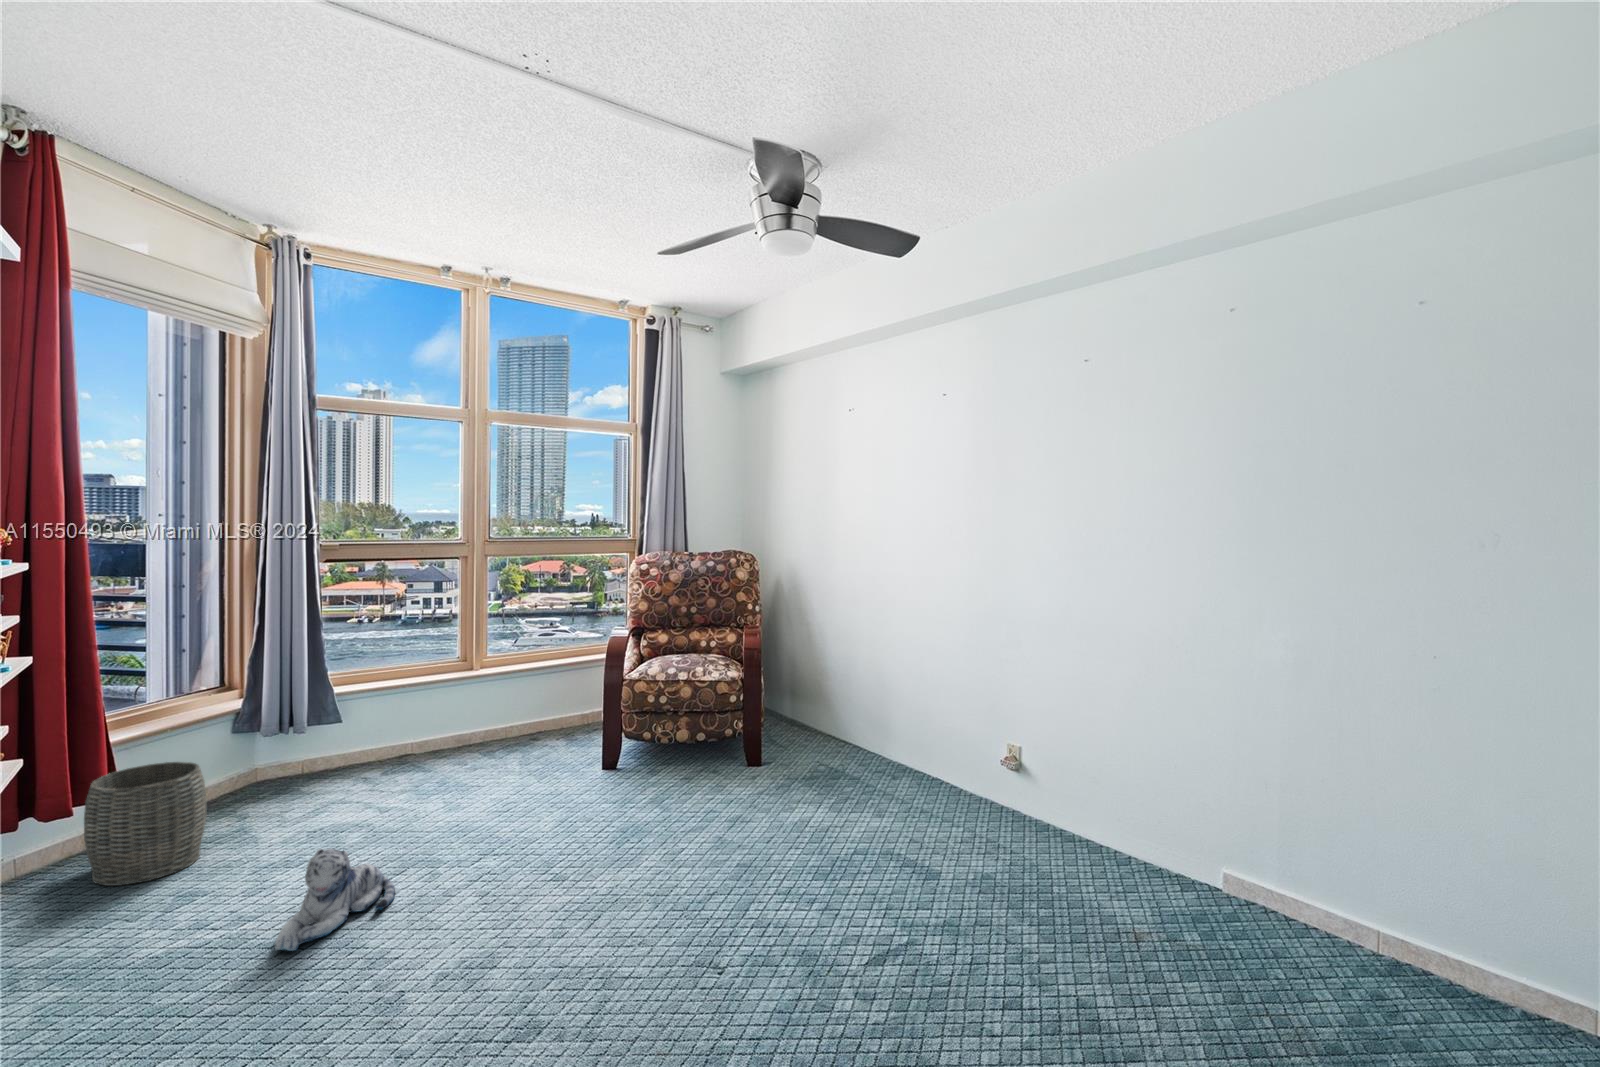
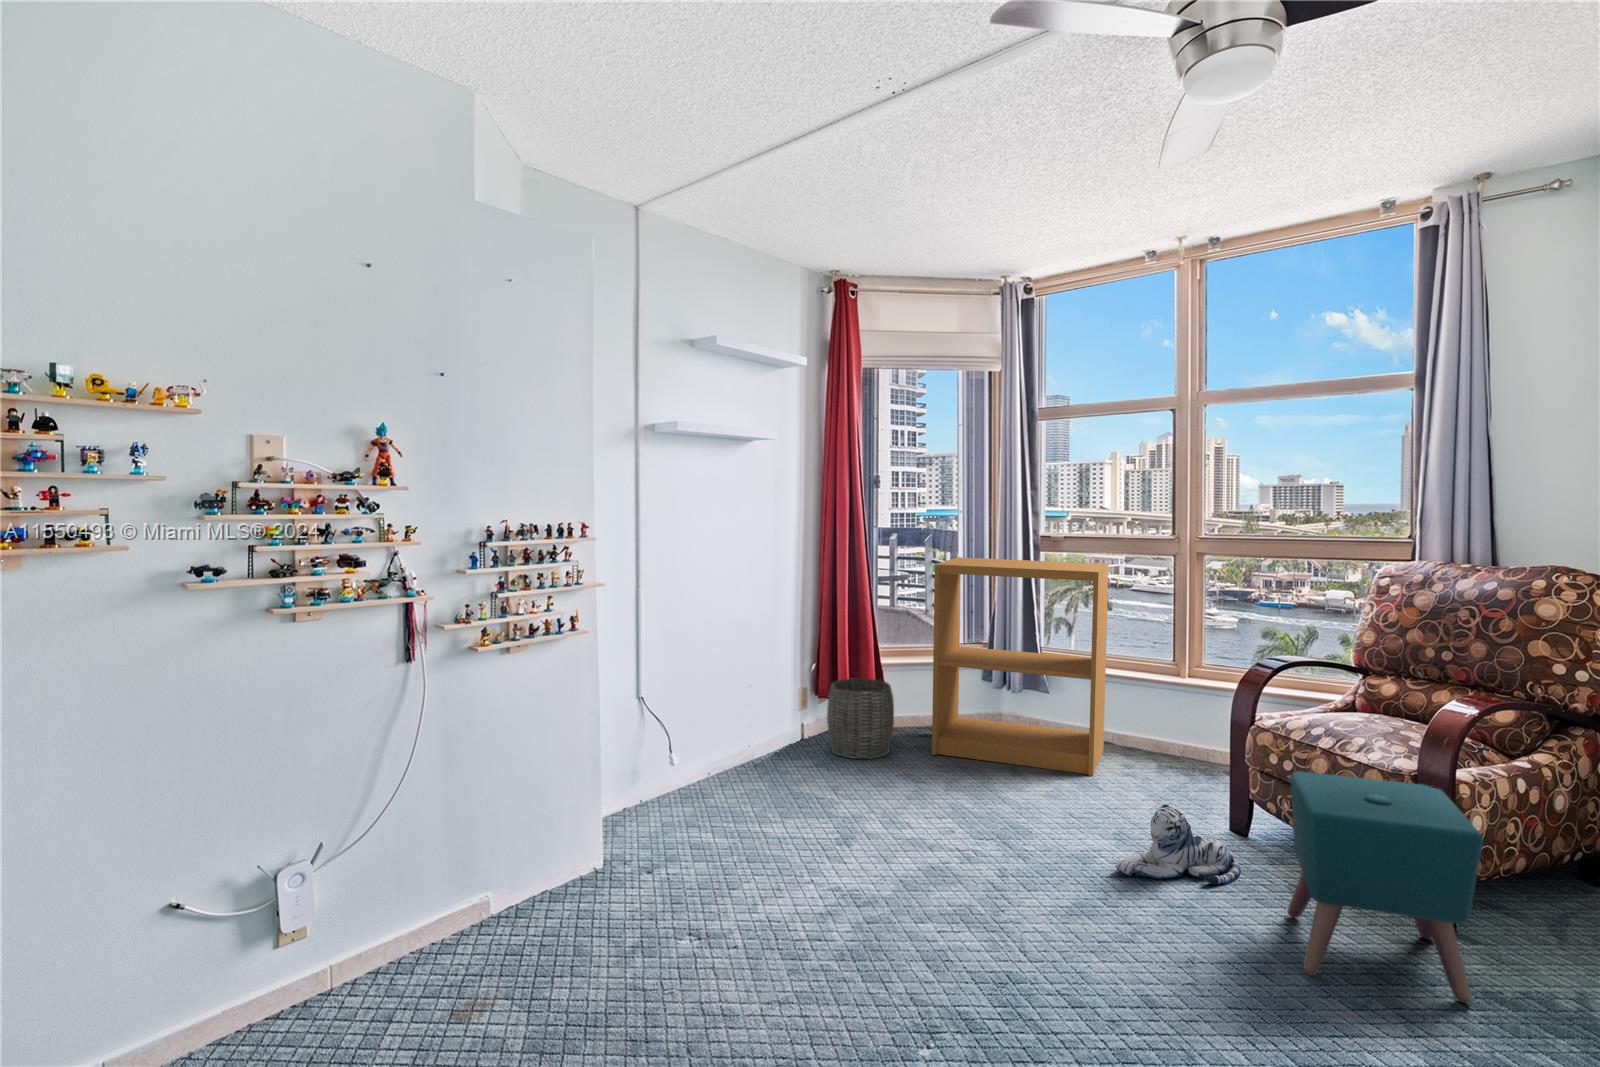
bookshelf: none [226,579,447,828] -> present [932,557,1108,776]
ottoman: none [719,678,836,810] -> present [1288,771,1483,1003]
plush toy: present [274,849,395,951] -> present [1116,804,1241,885]

